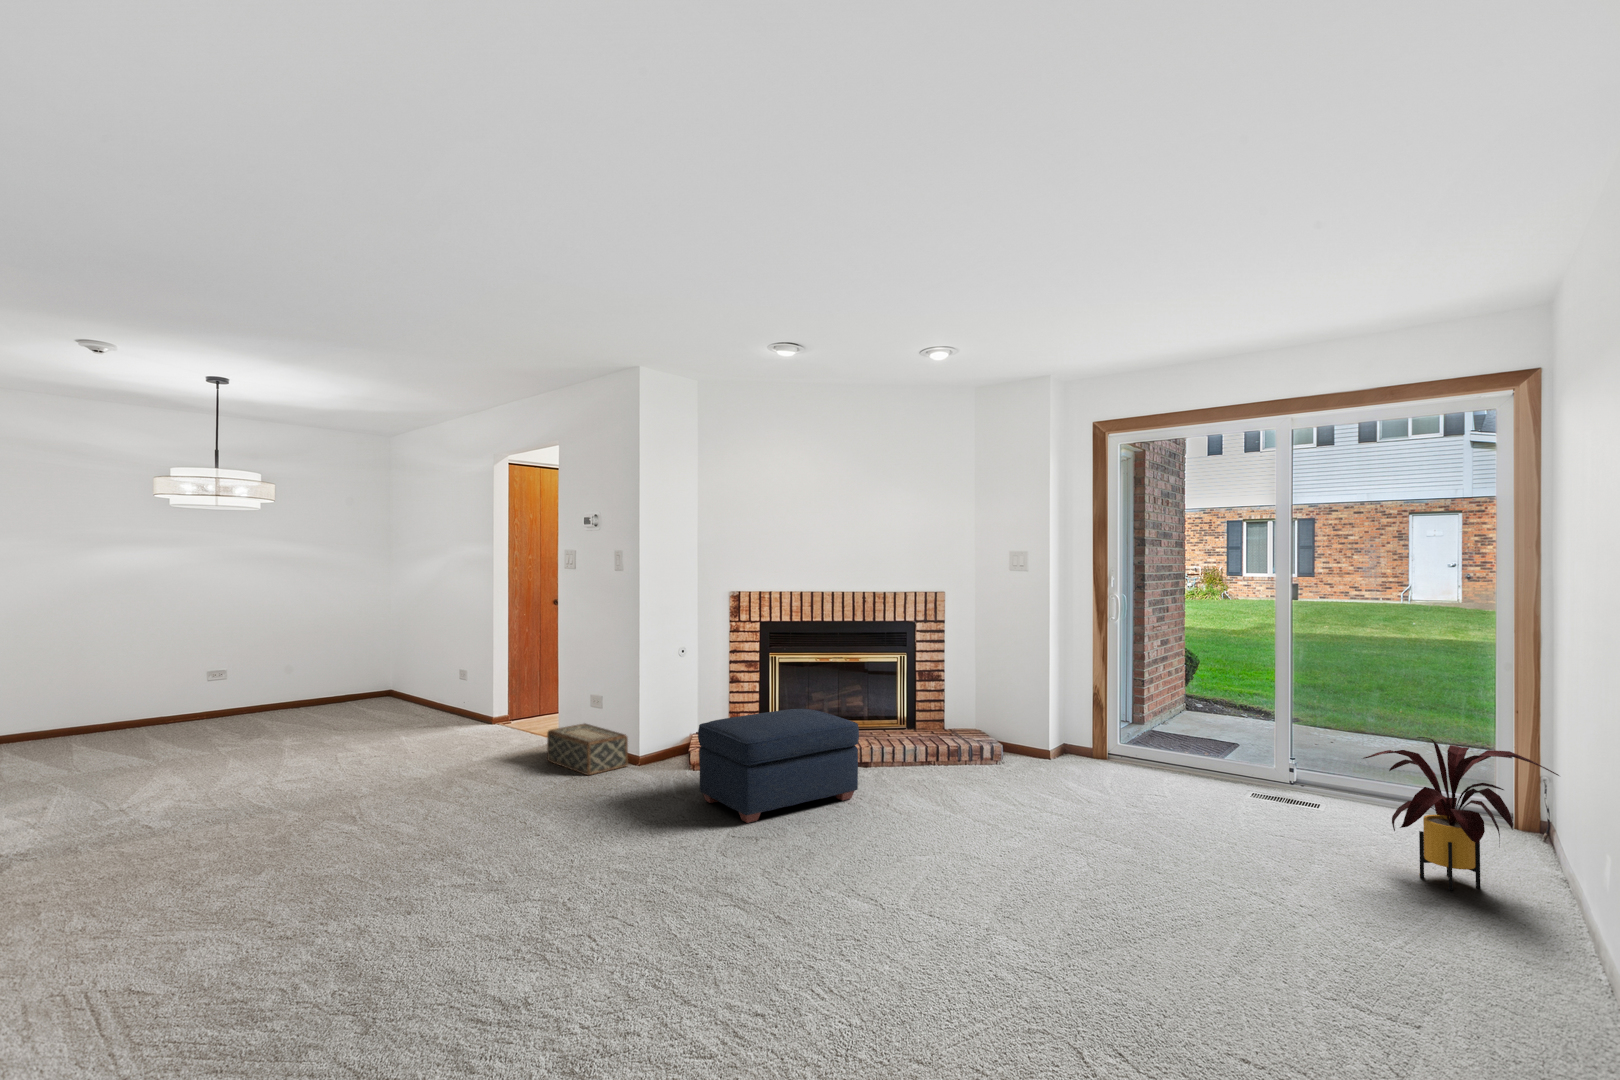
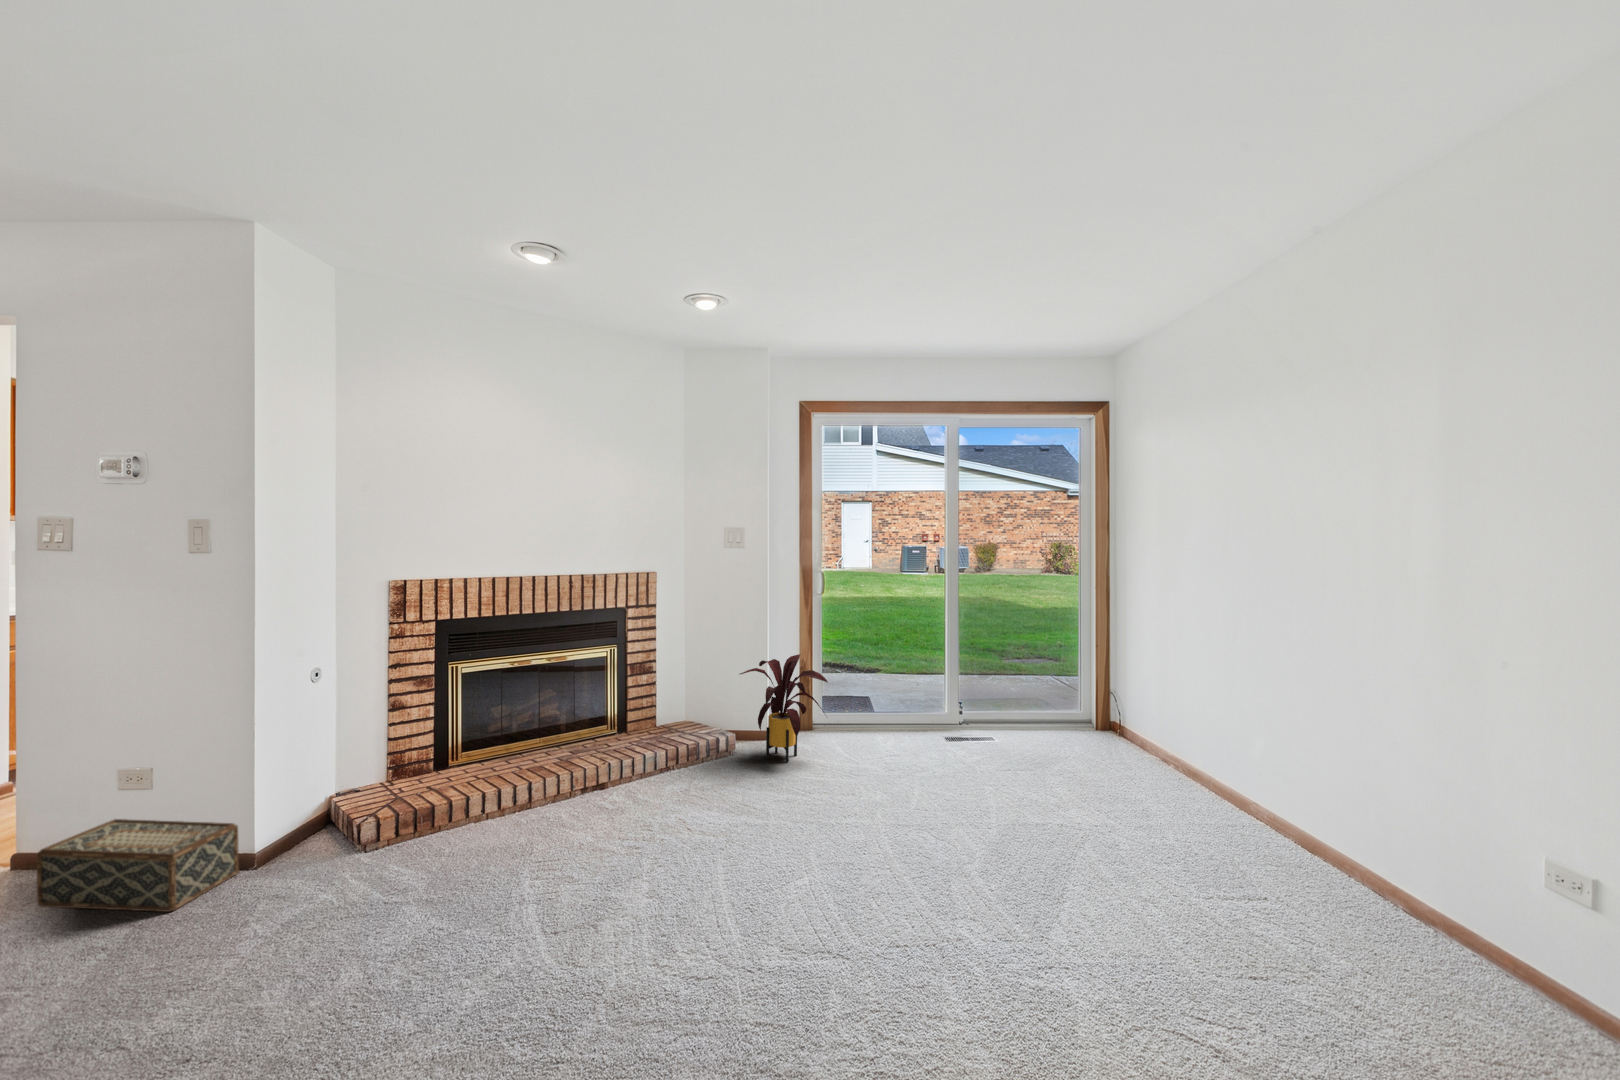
ottoman: present [698,709,859,823] -> none [438,733,654,913]
house plant: present [1363,737,1559,891] -> present [740,654,827,762]

